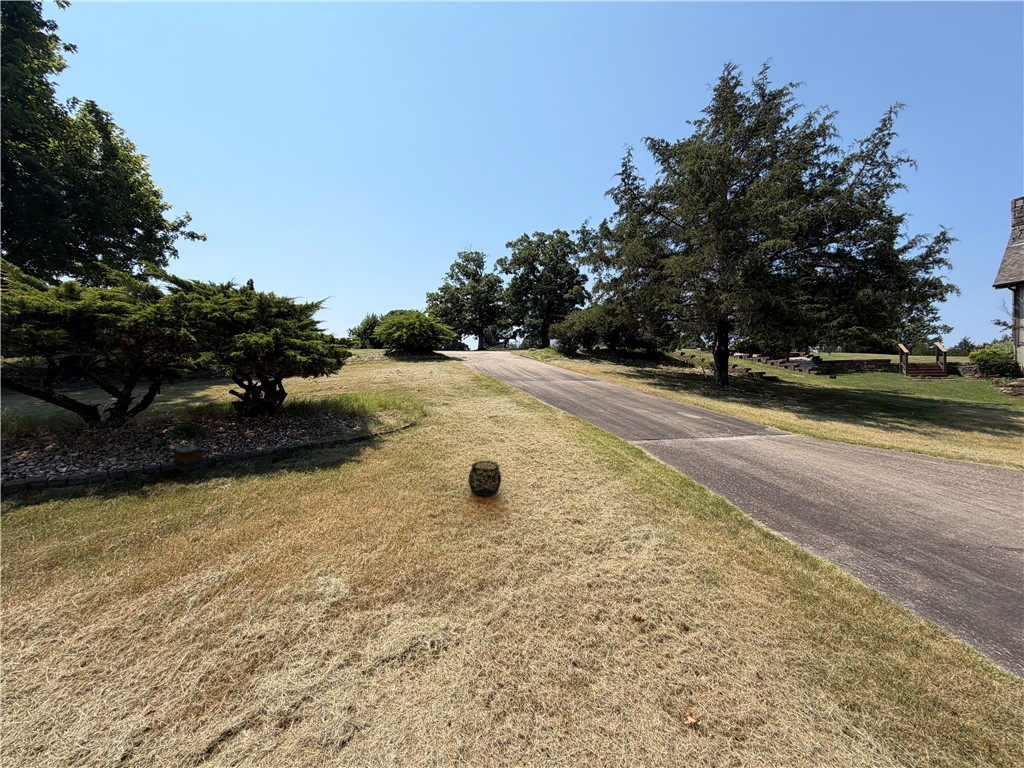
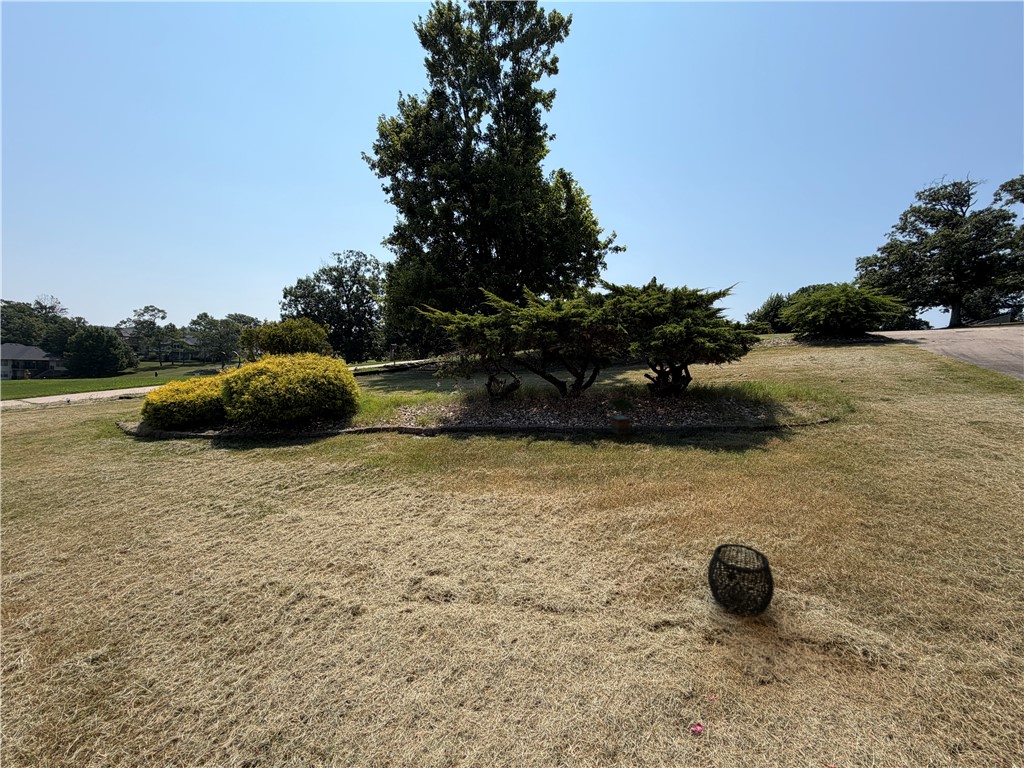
woven basket: present [469,461,501,496] -> present [708,544,774,617]

